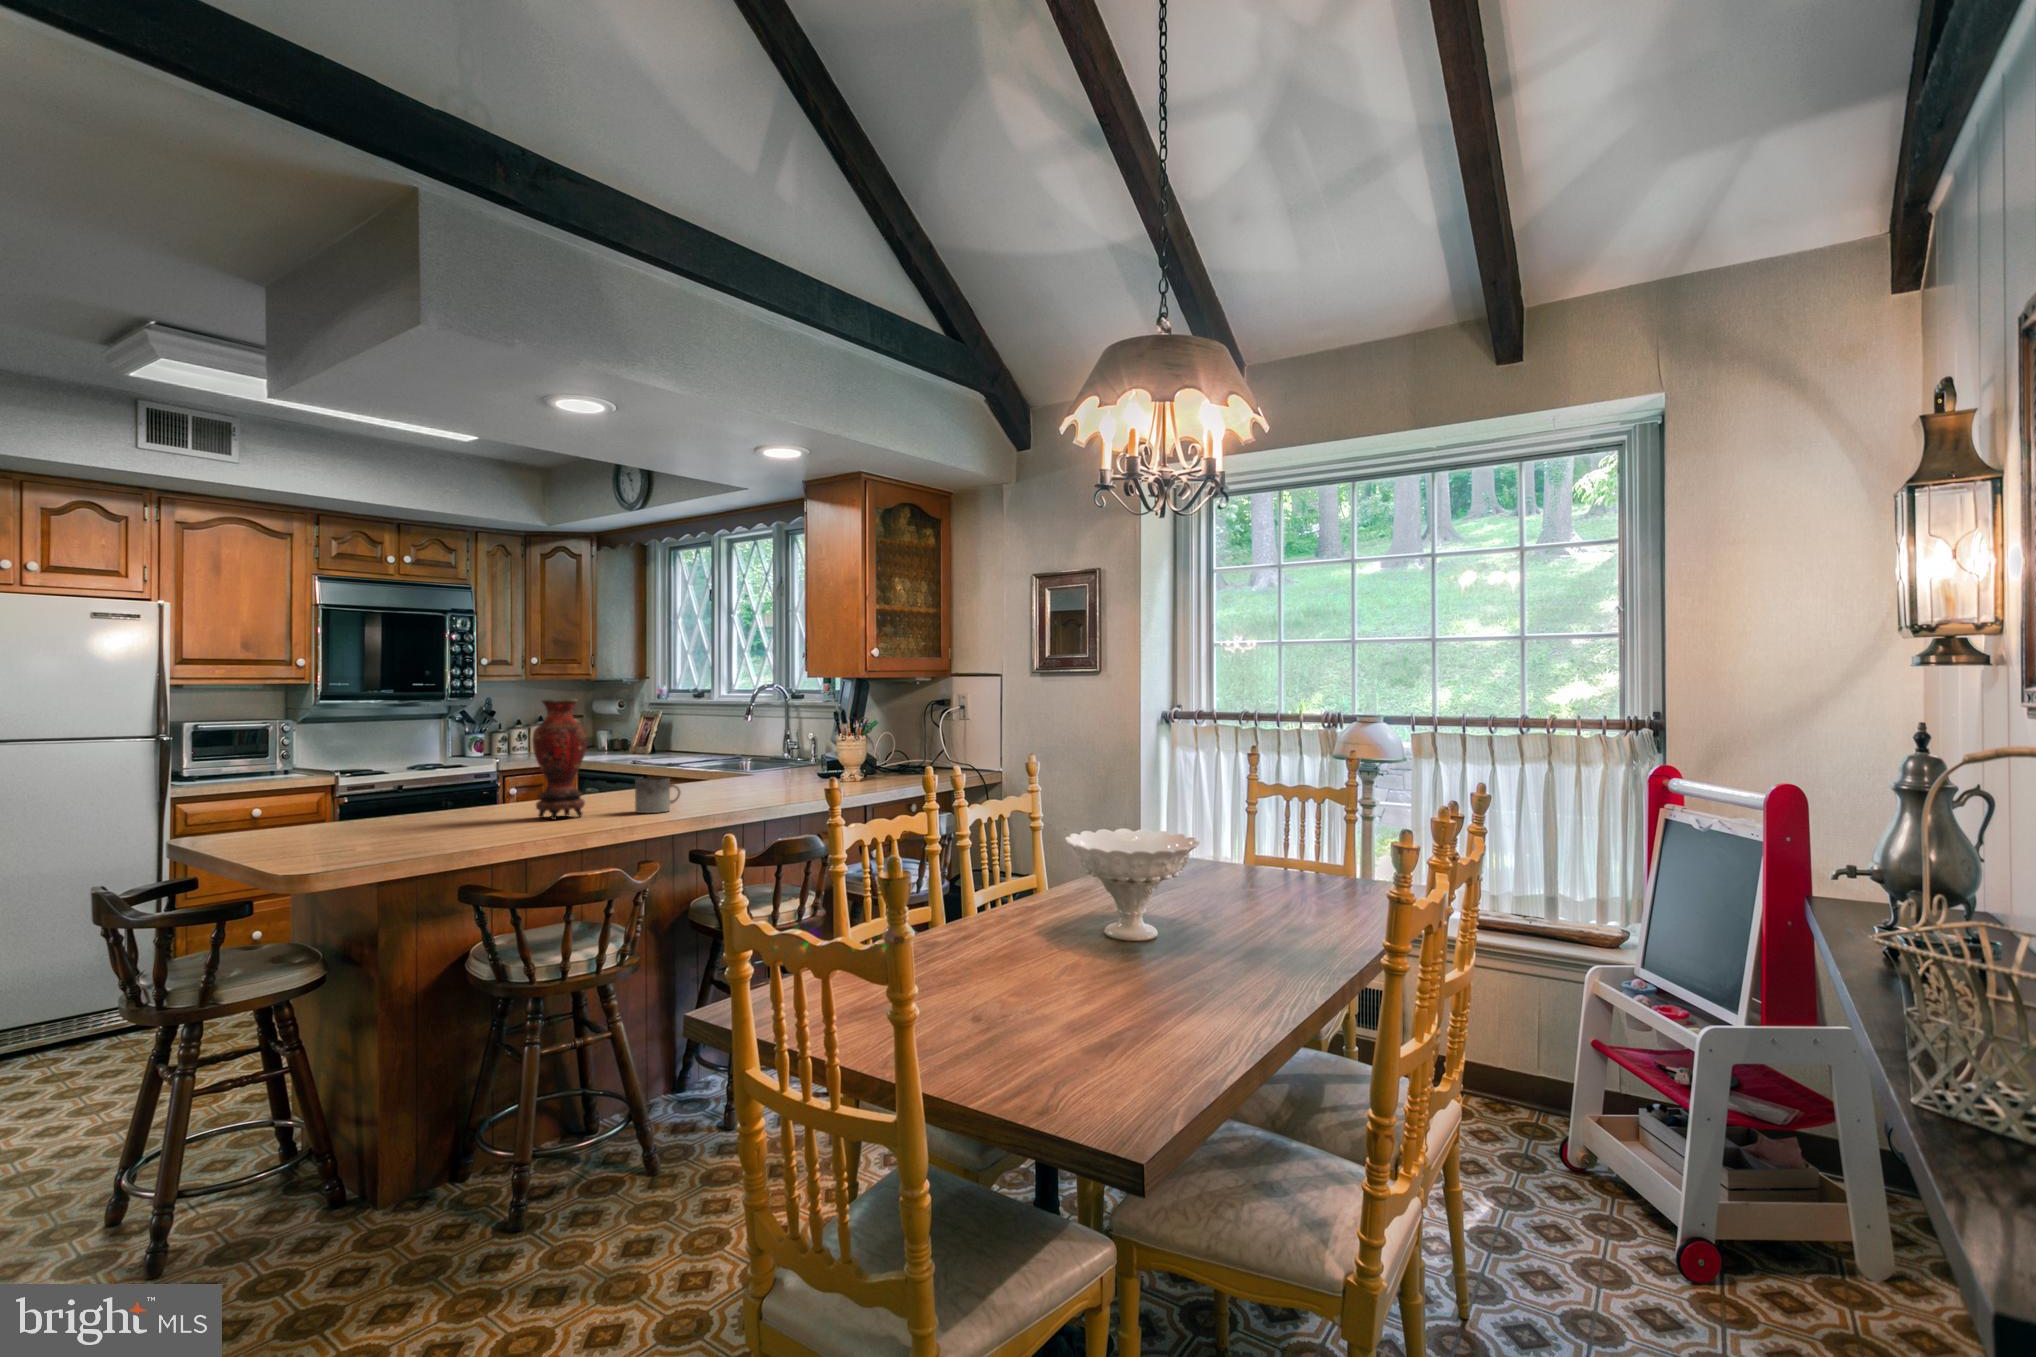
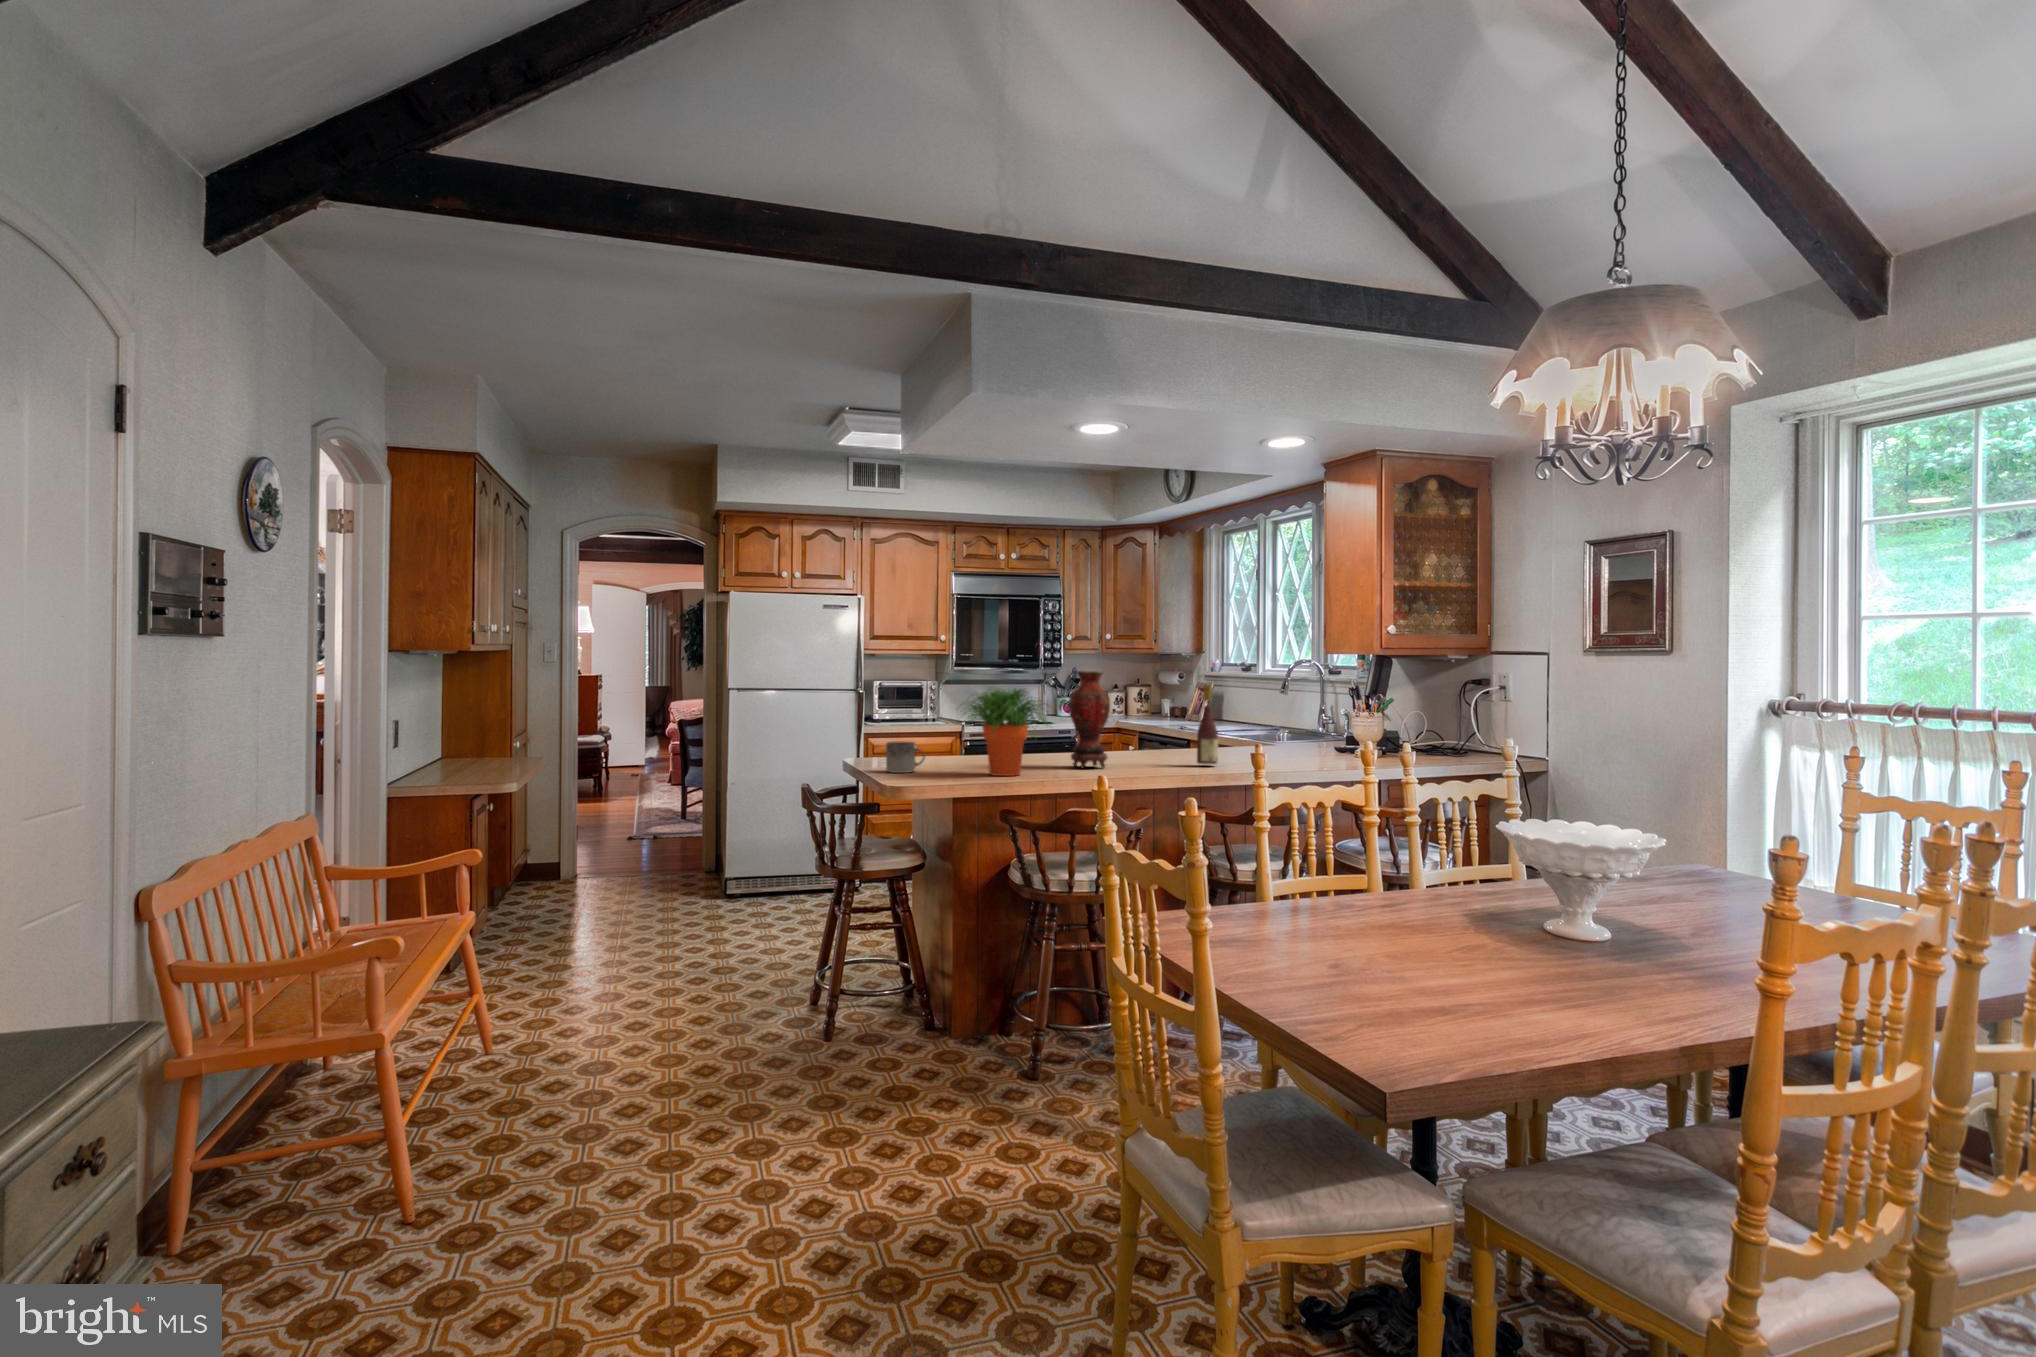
wine bottle: none [690,712,716,805] -> present [1197,685,1218,764]
potted plant: none [374,722,525,839] -> present [960,689,1048,776]
mug: present [635,778,680,813] -> present [886,742,925,773]

